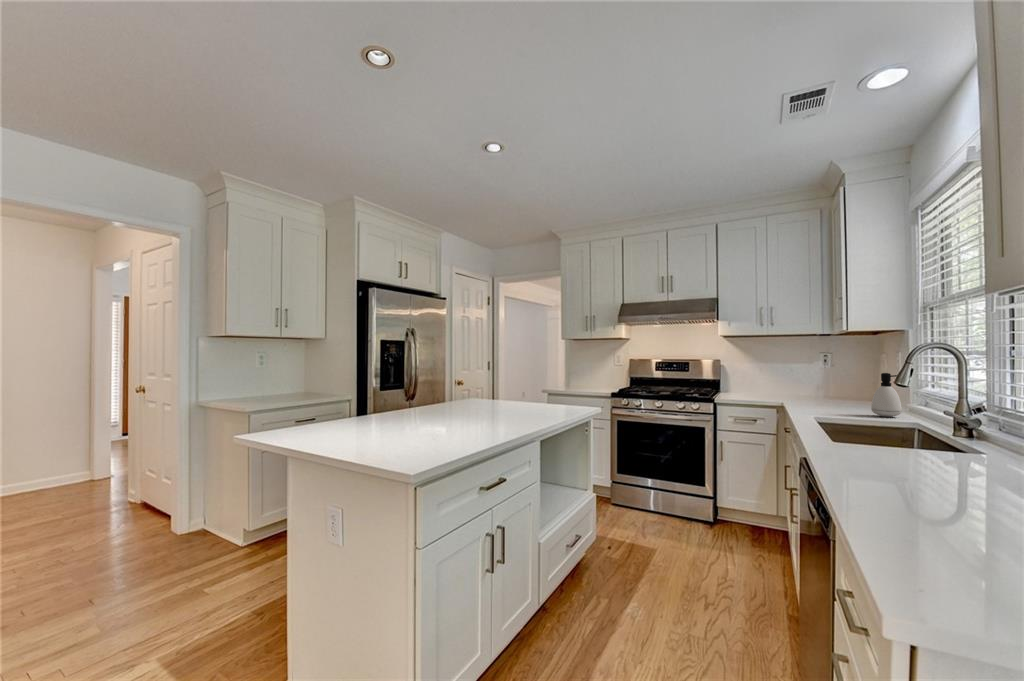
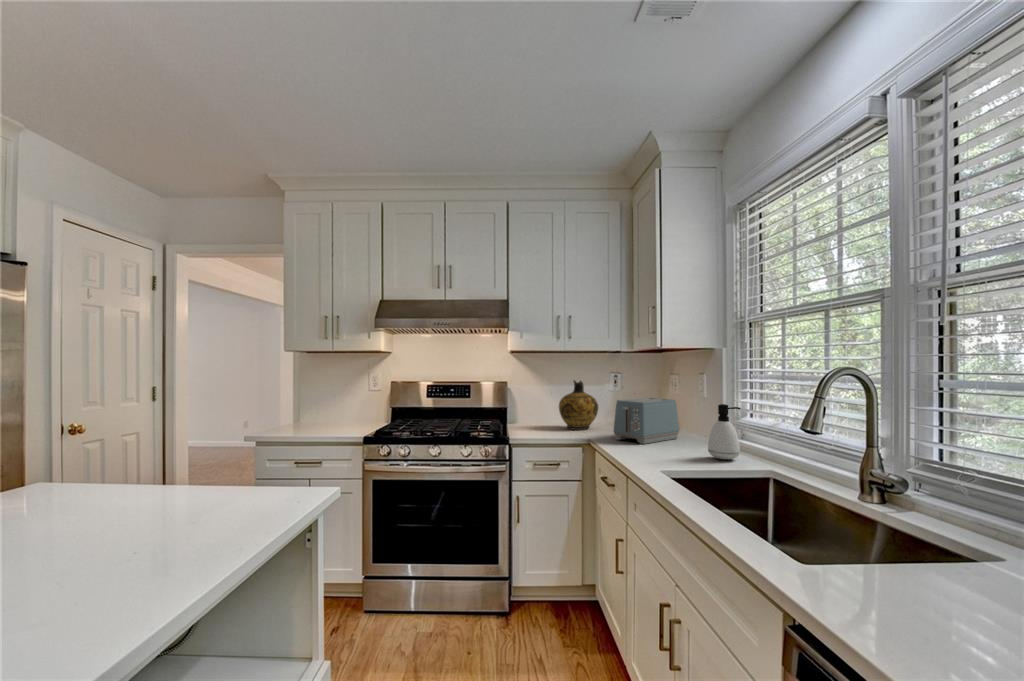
ceramic jug: none [764,359,802,400] -> present [559,380,598,430]
toaster: none [804,373,873,408] -> present [614,398,679,444]

